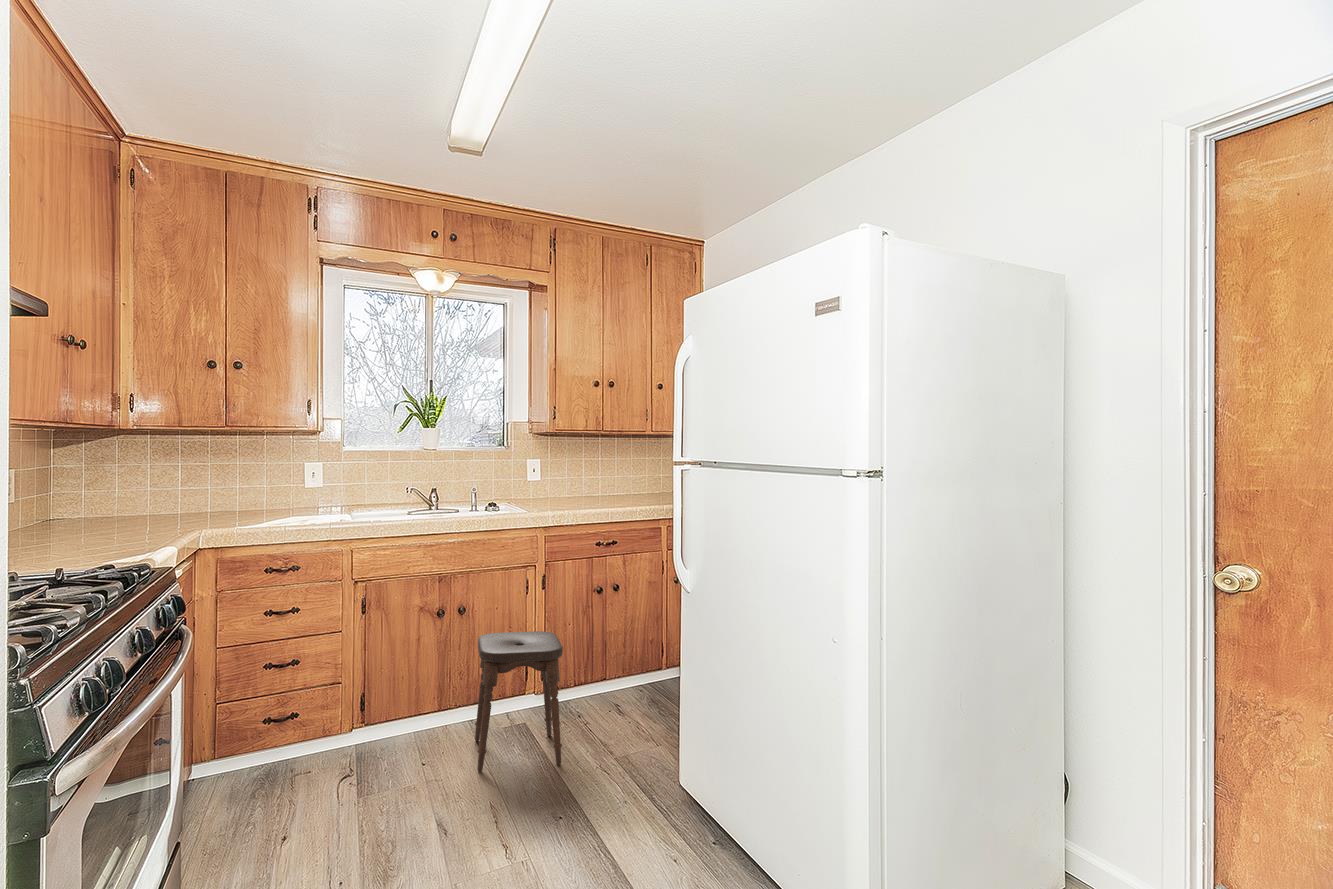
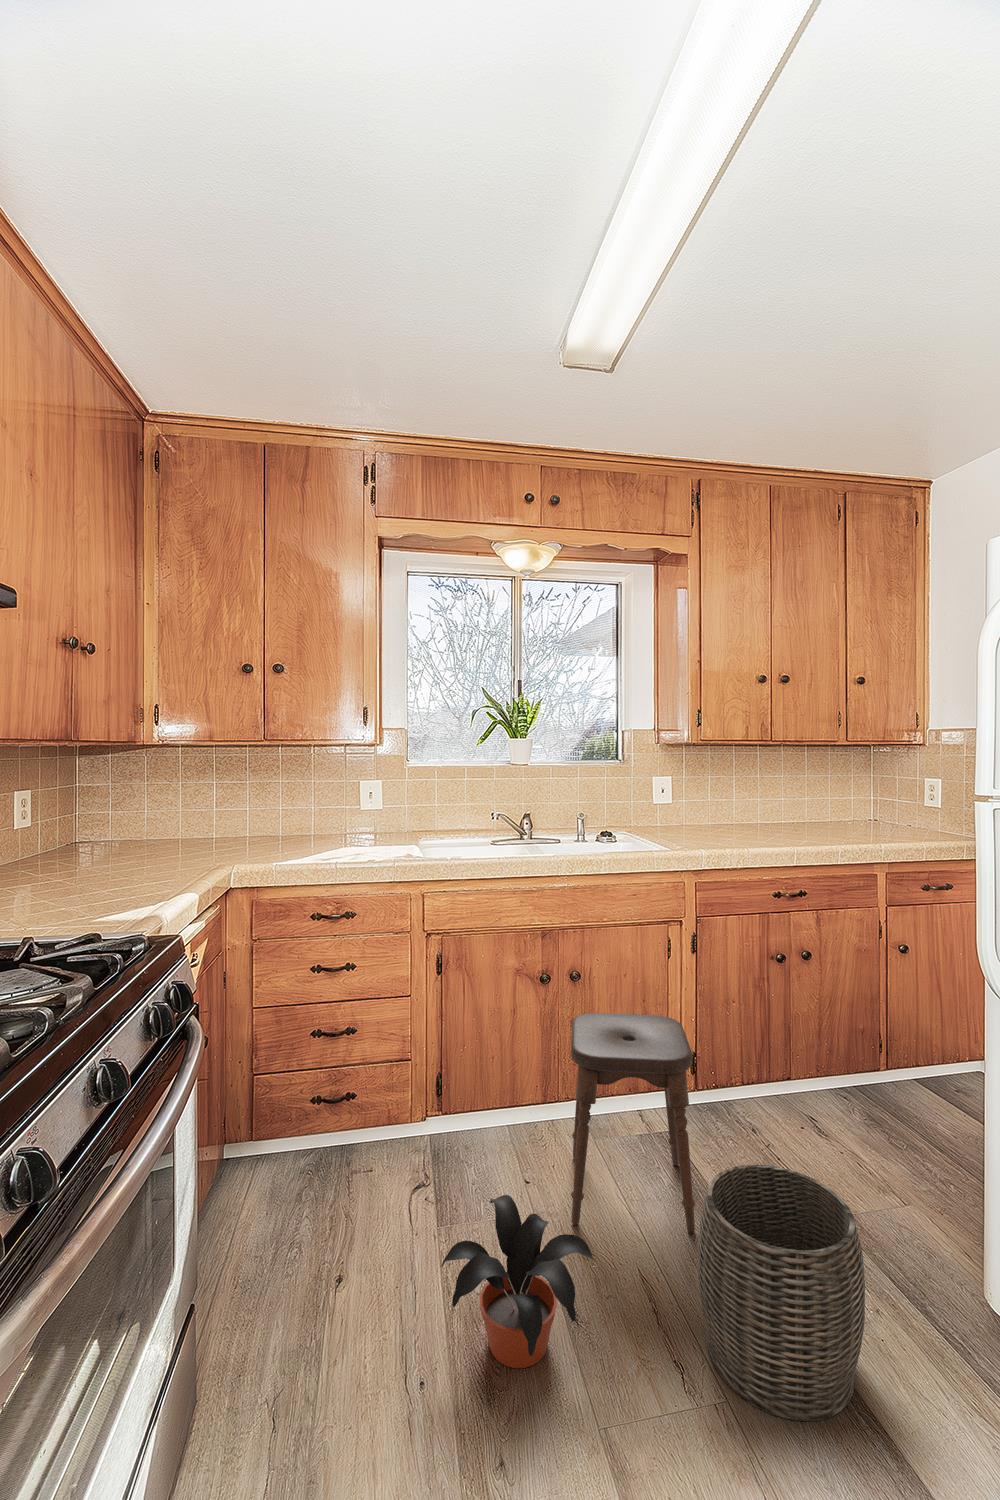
woven basket: none [563,701,655,825] -> present [698,1165,865,1421]
potted plant: none [396,739,499,833] -> present [441,1195,593,1368]

